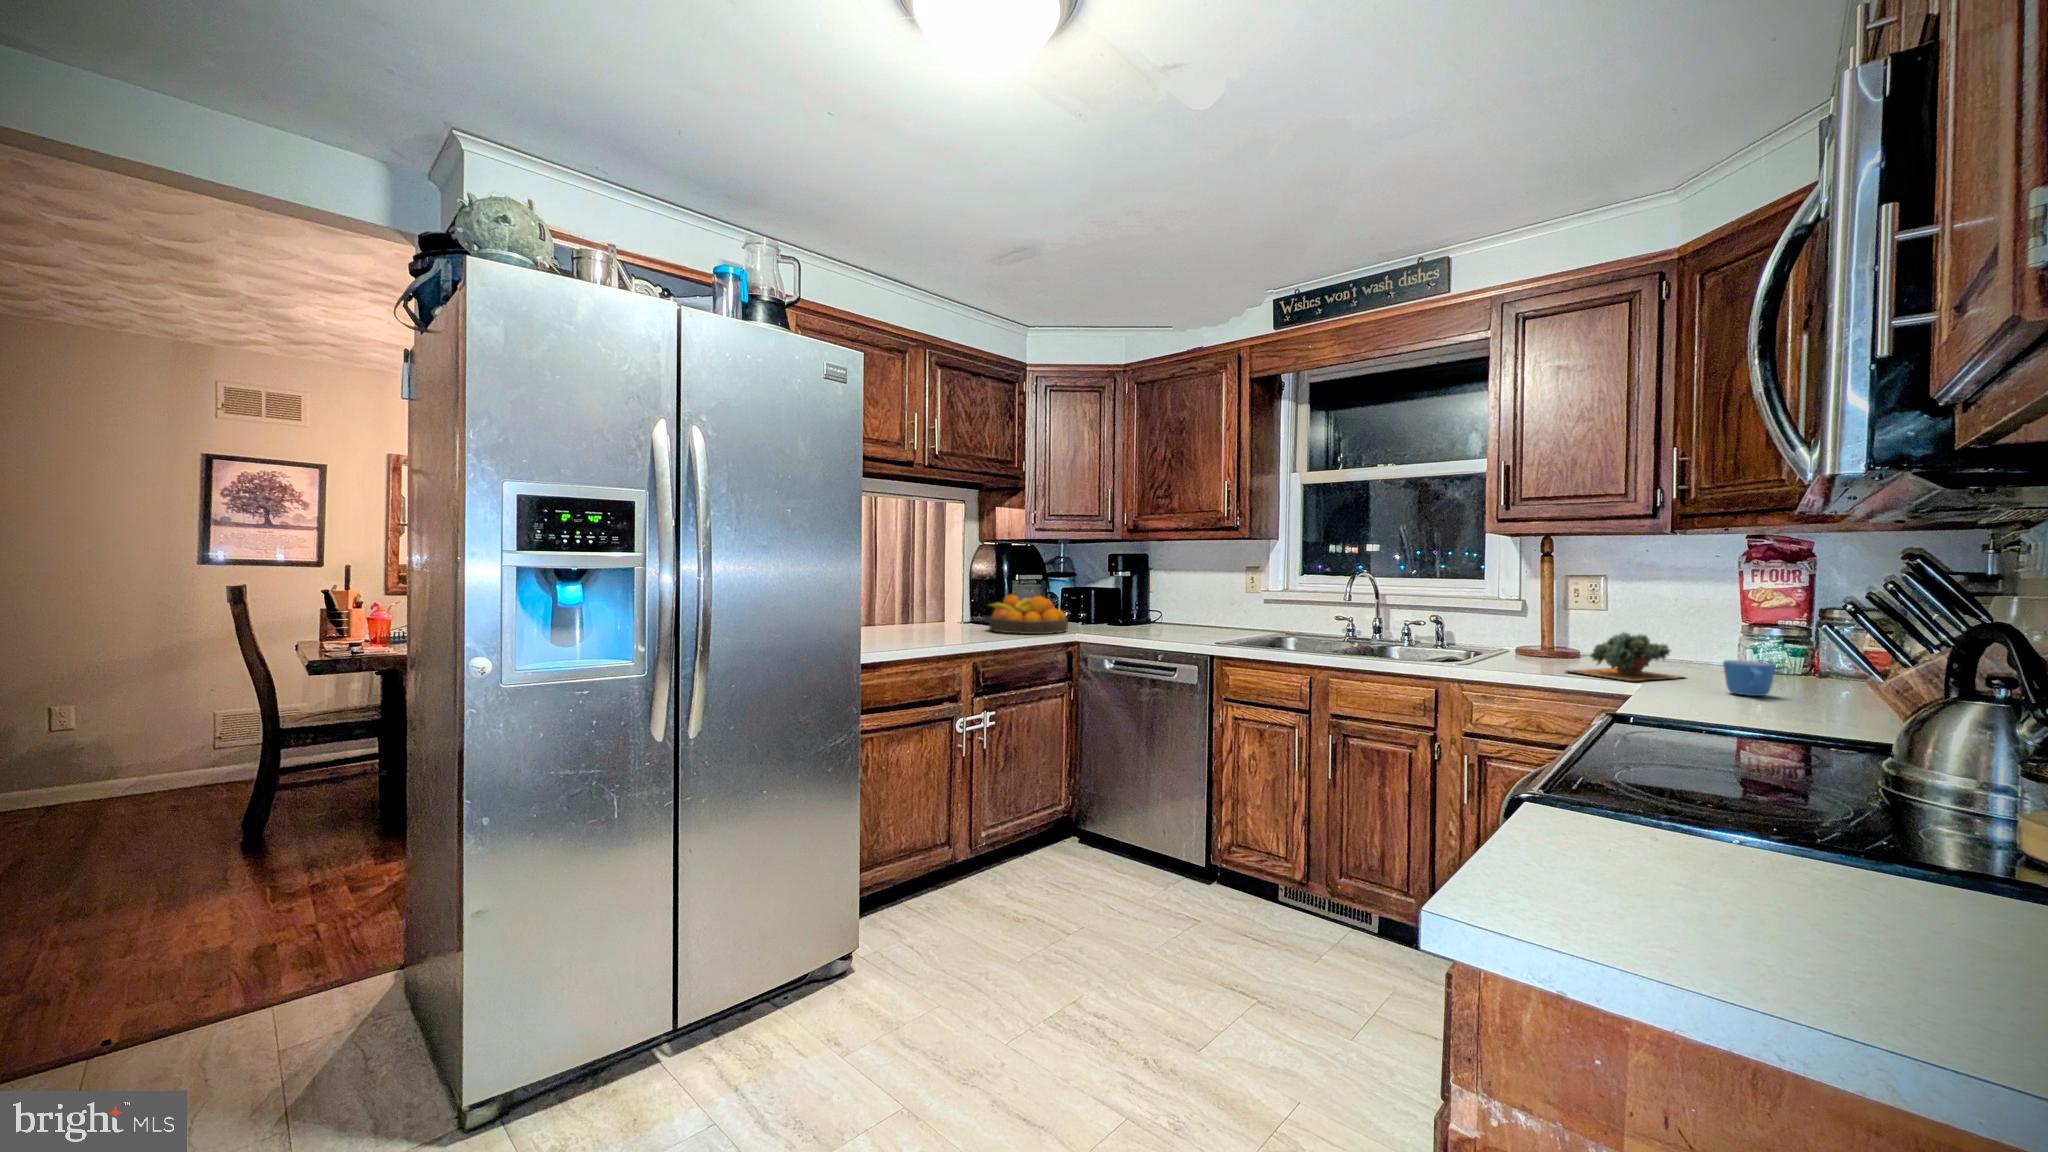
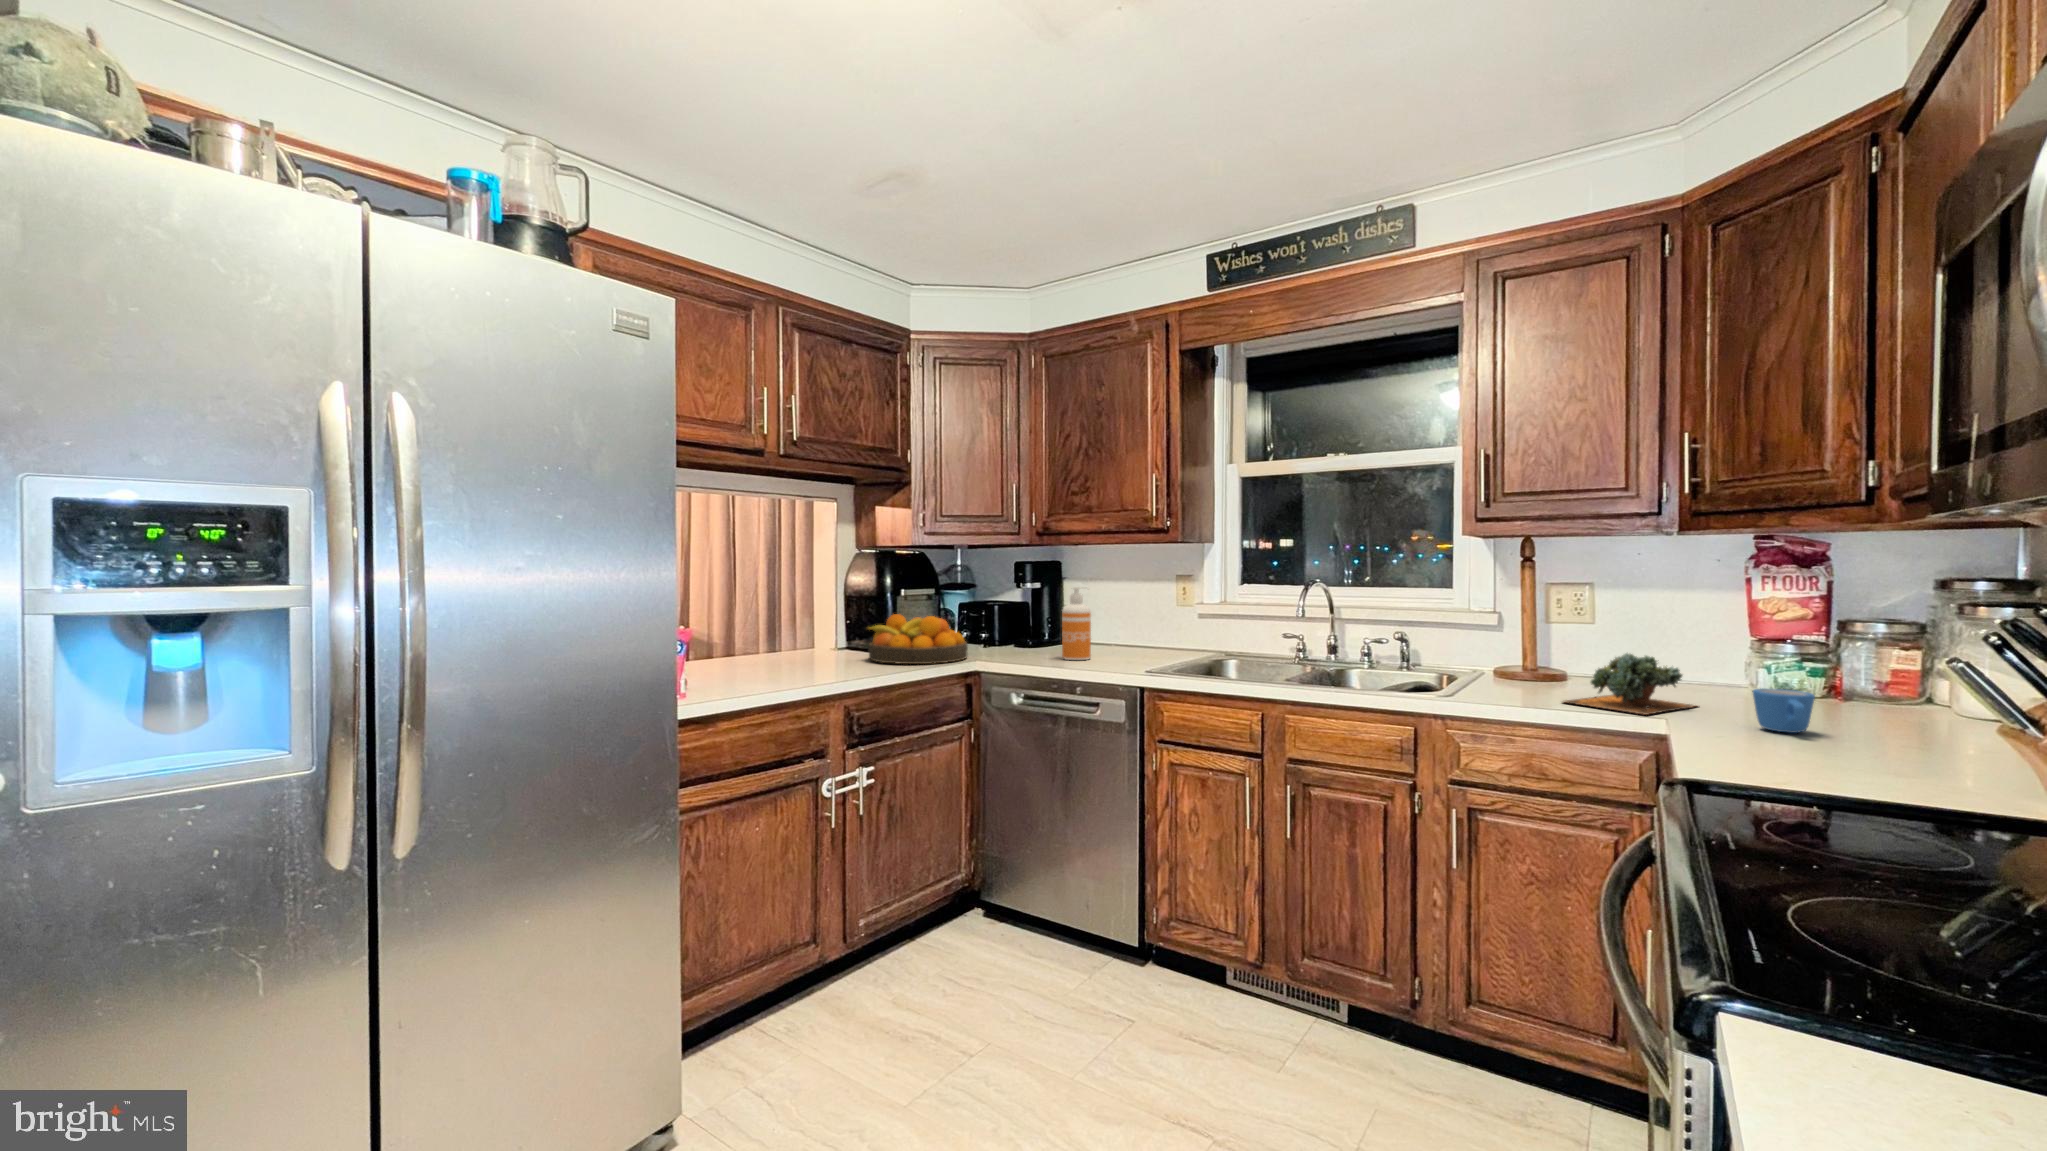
soap dispenser: none [1145,575,1170,635] -> present [1062,587,1091,660]

